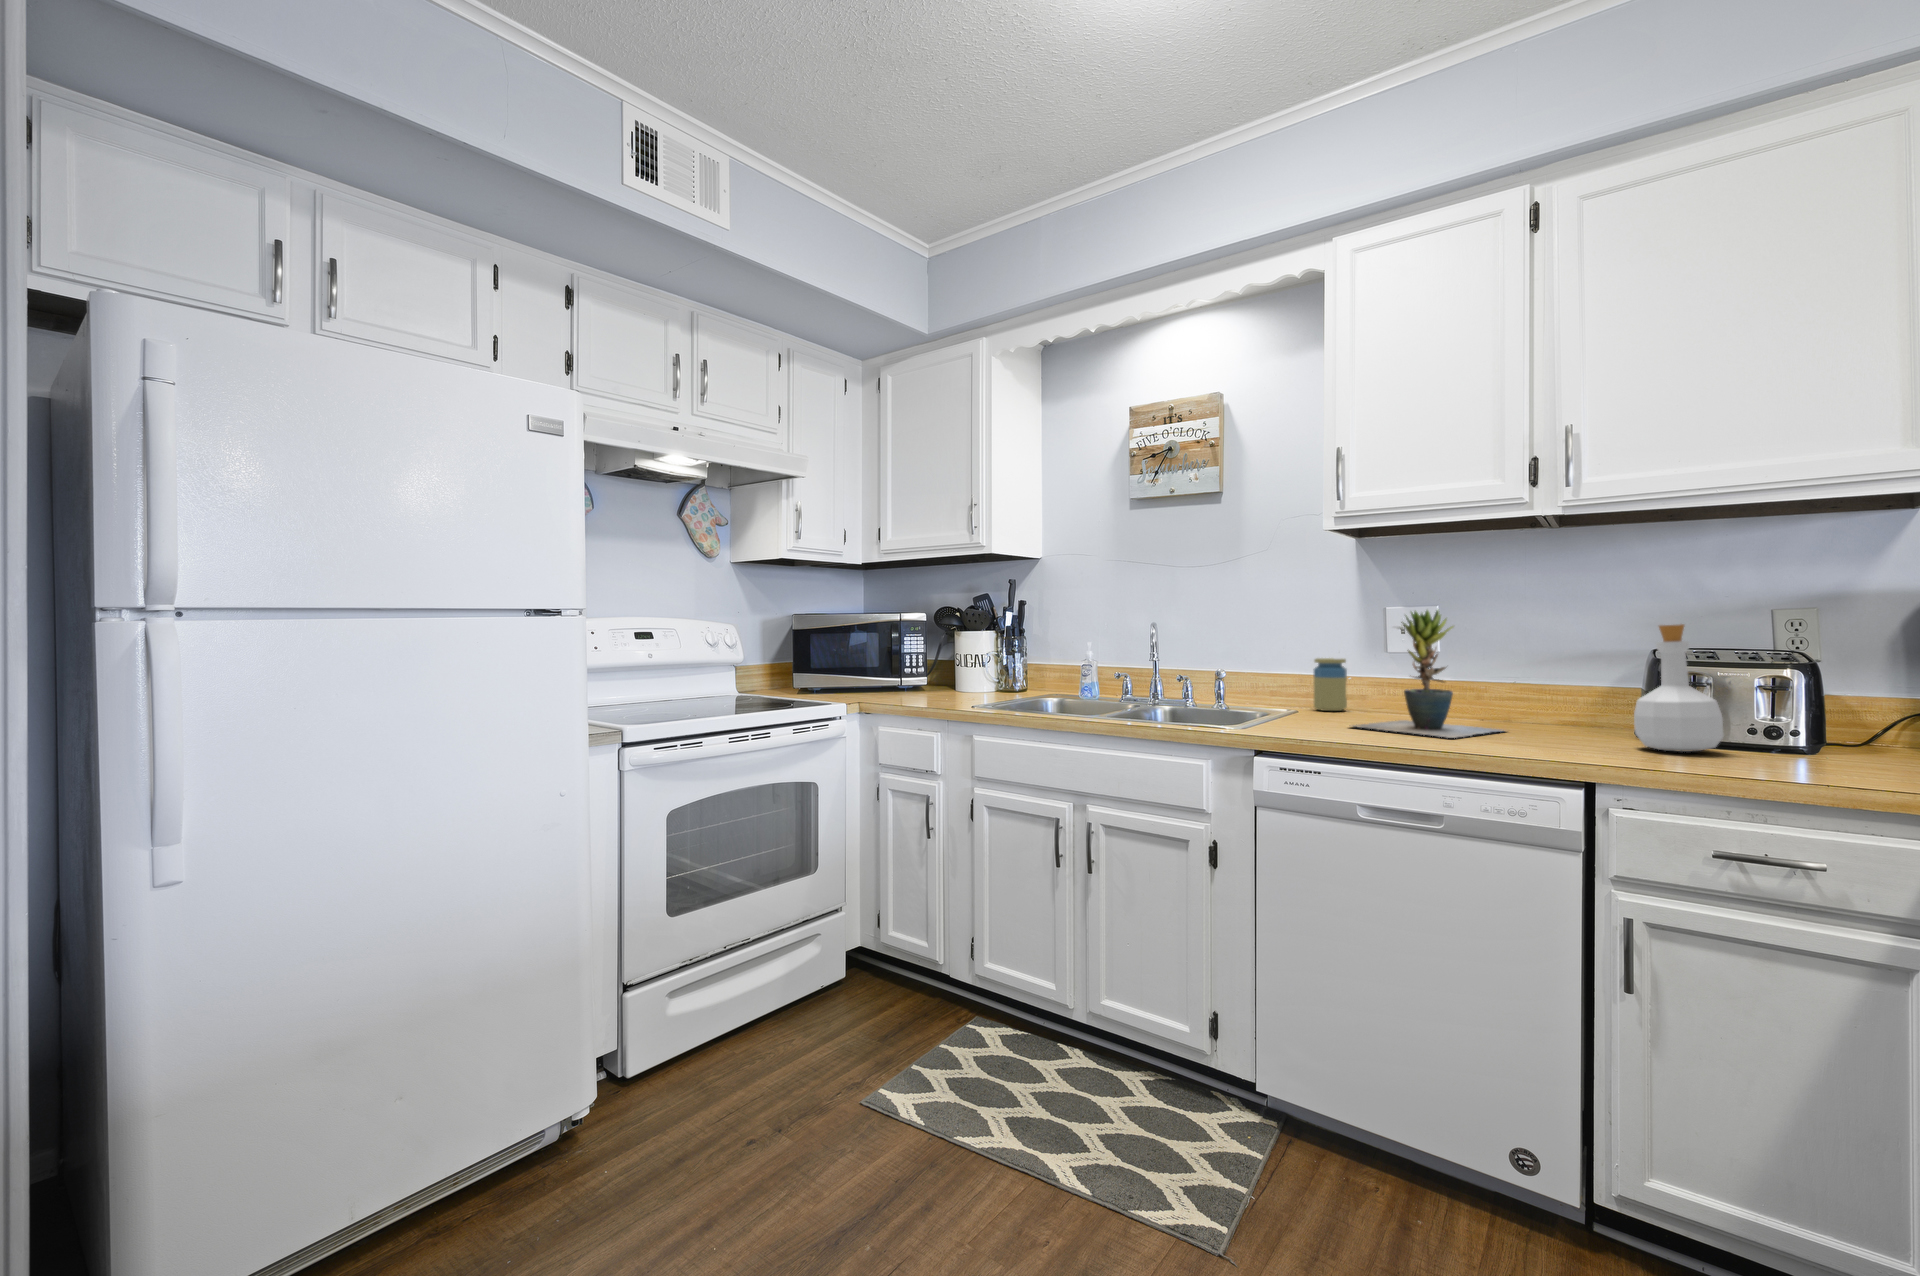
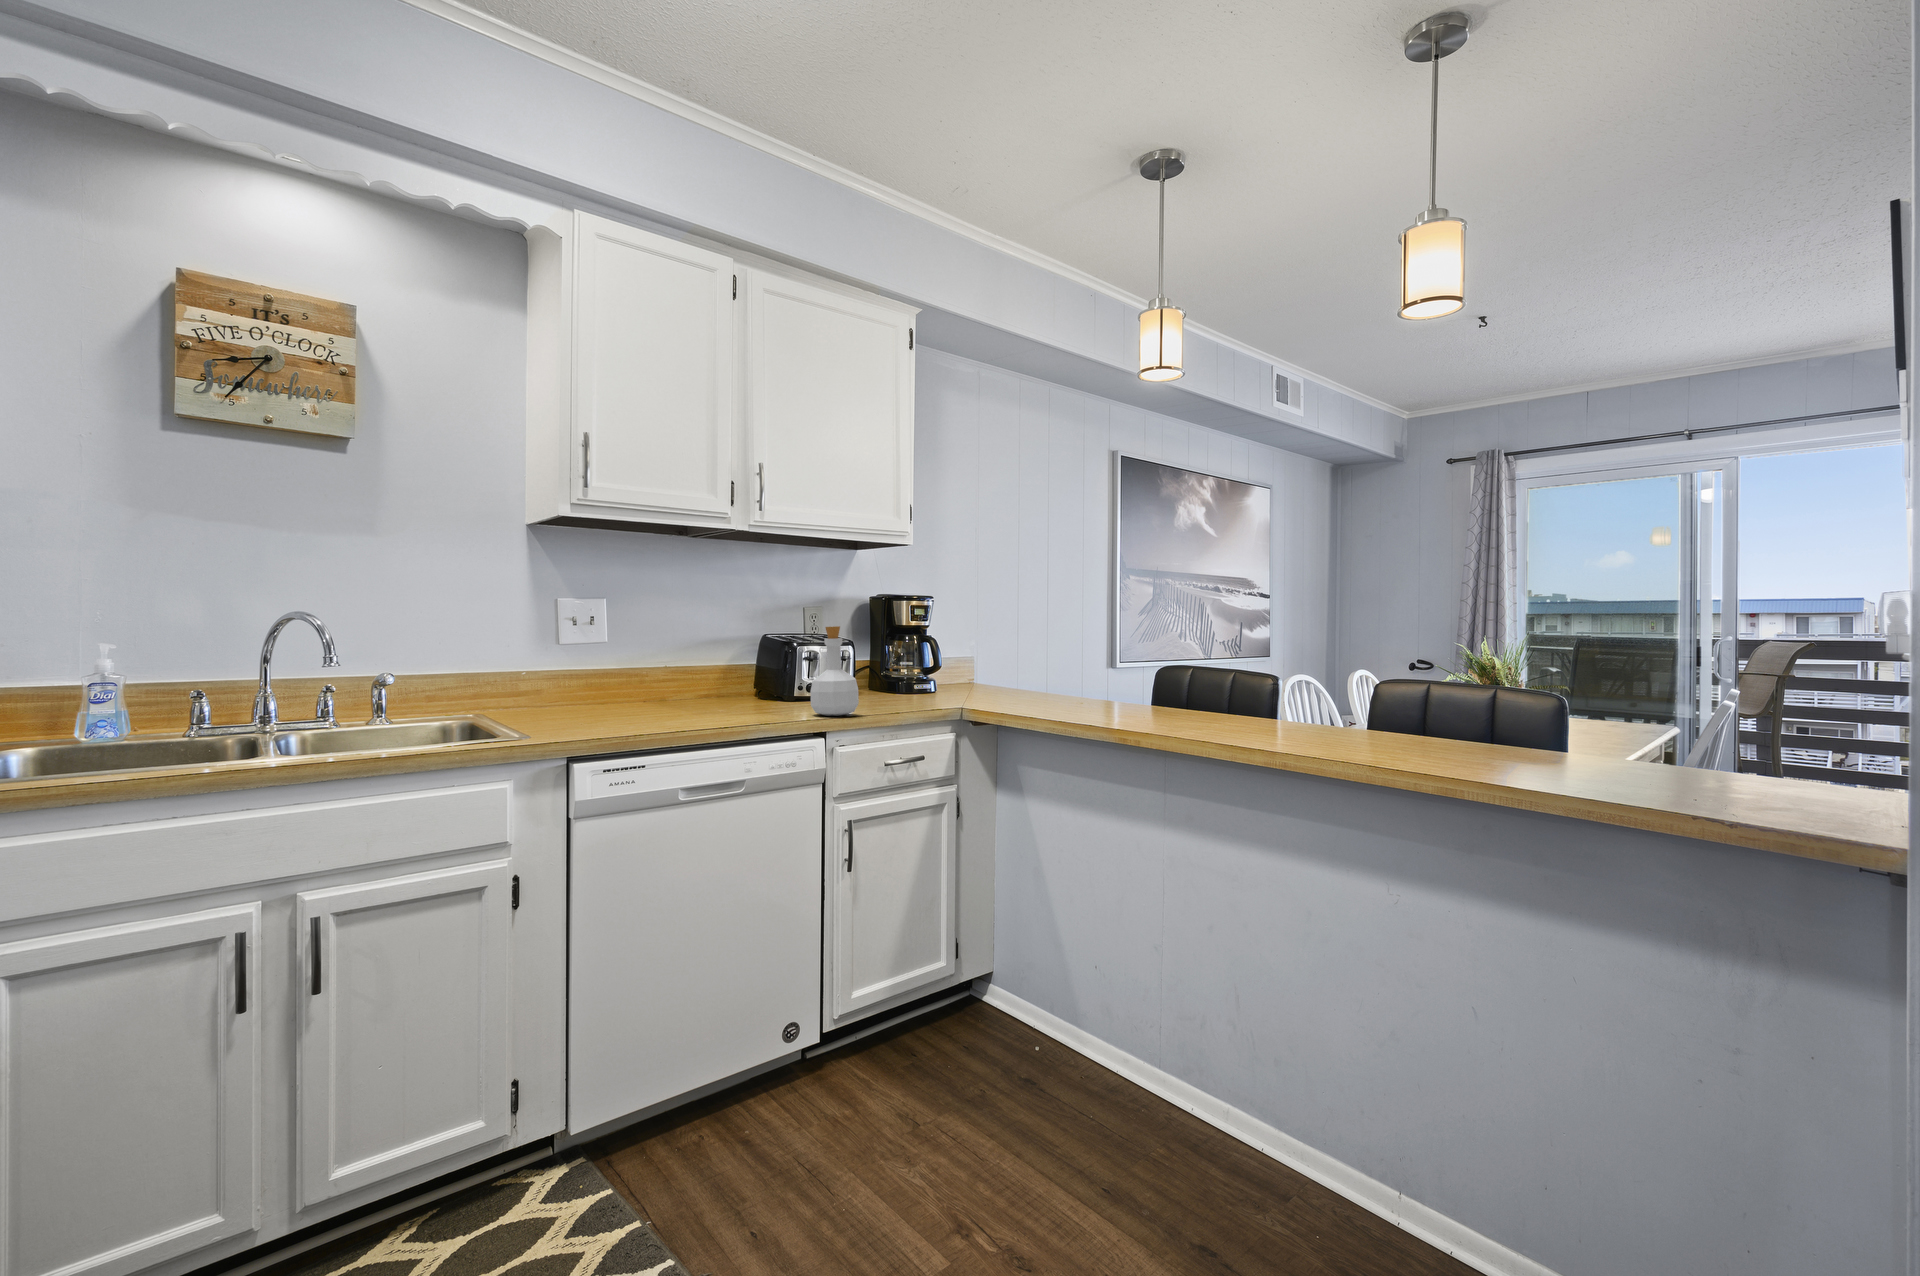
potted plant: present [1354,610,1502,738] -> none [601,606,713,723]
jar: present [1314,658,1347,711] -> none [481,654,520,712]

